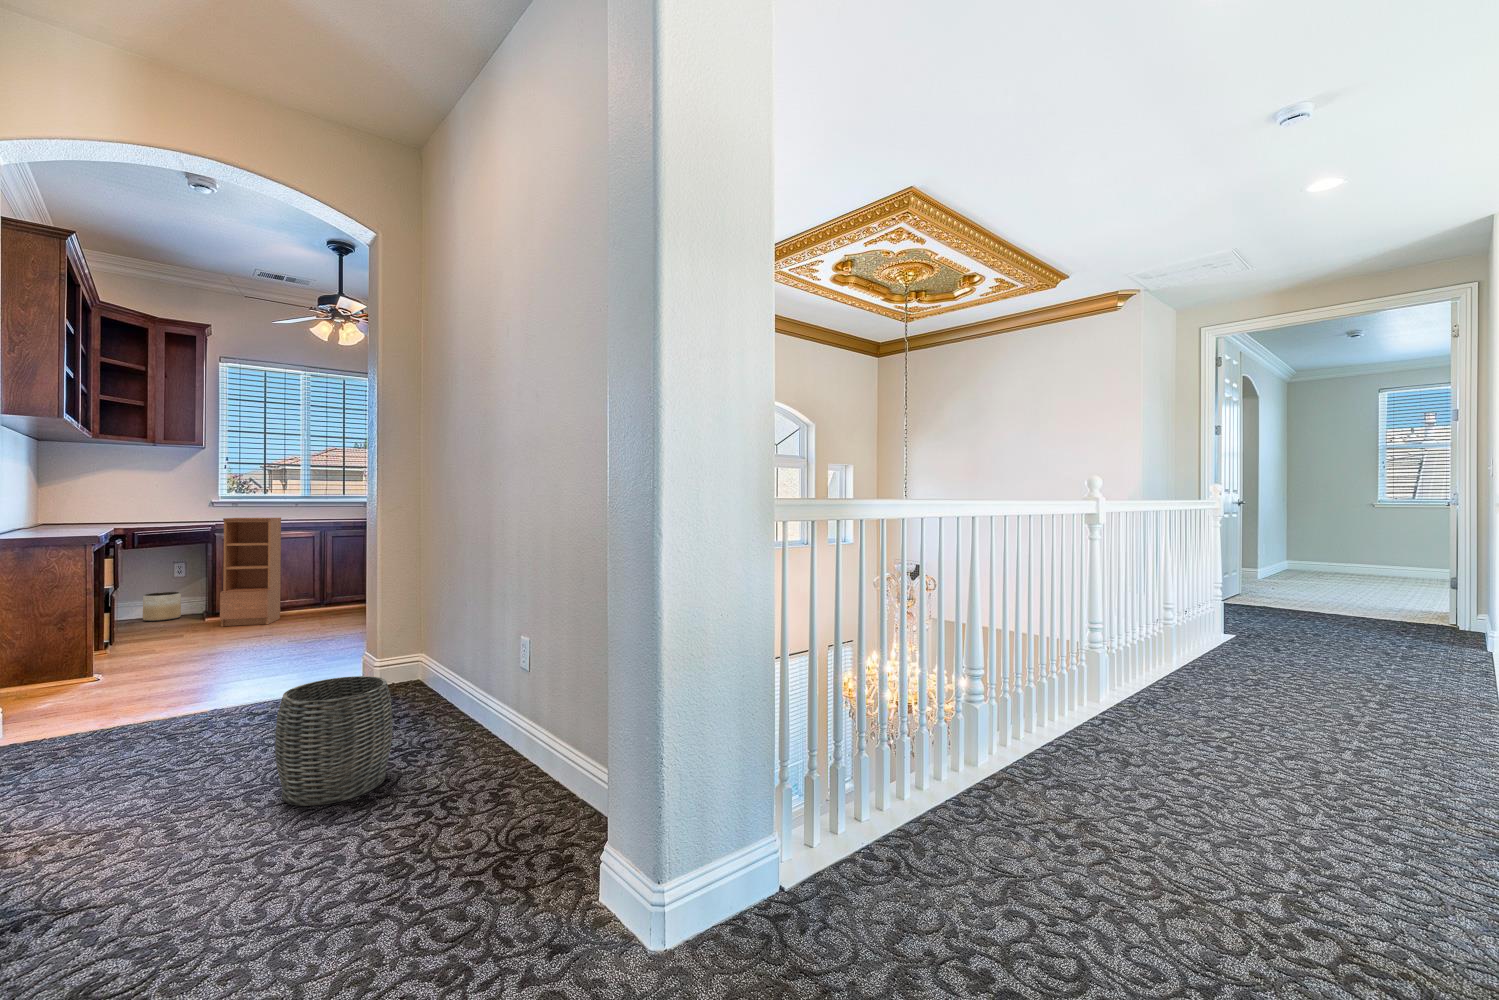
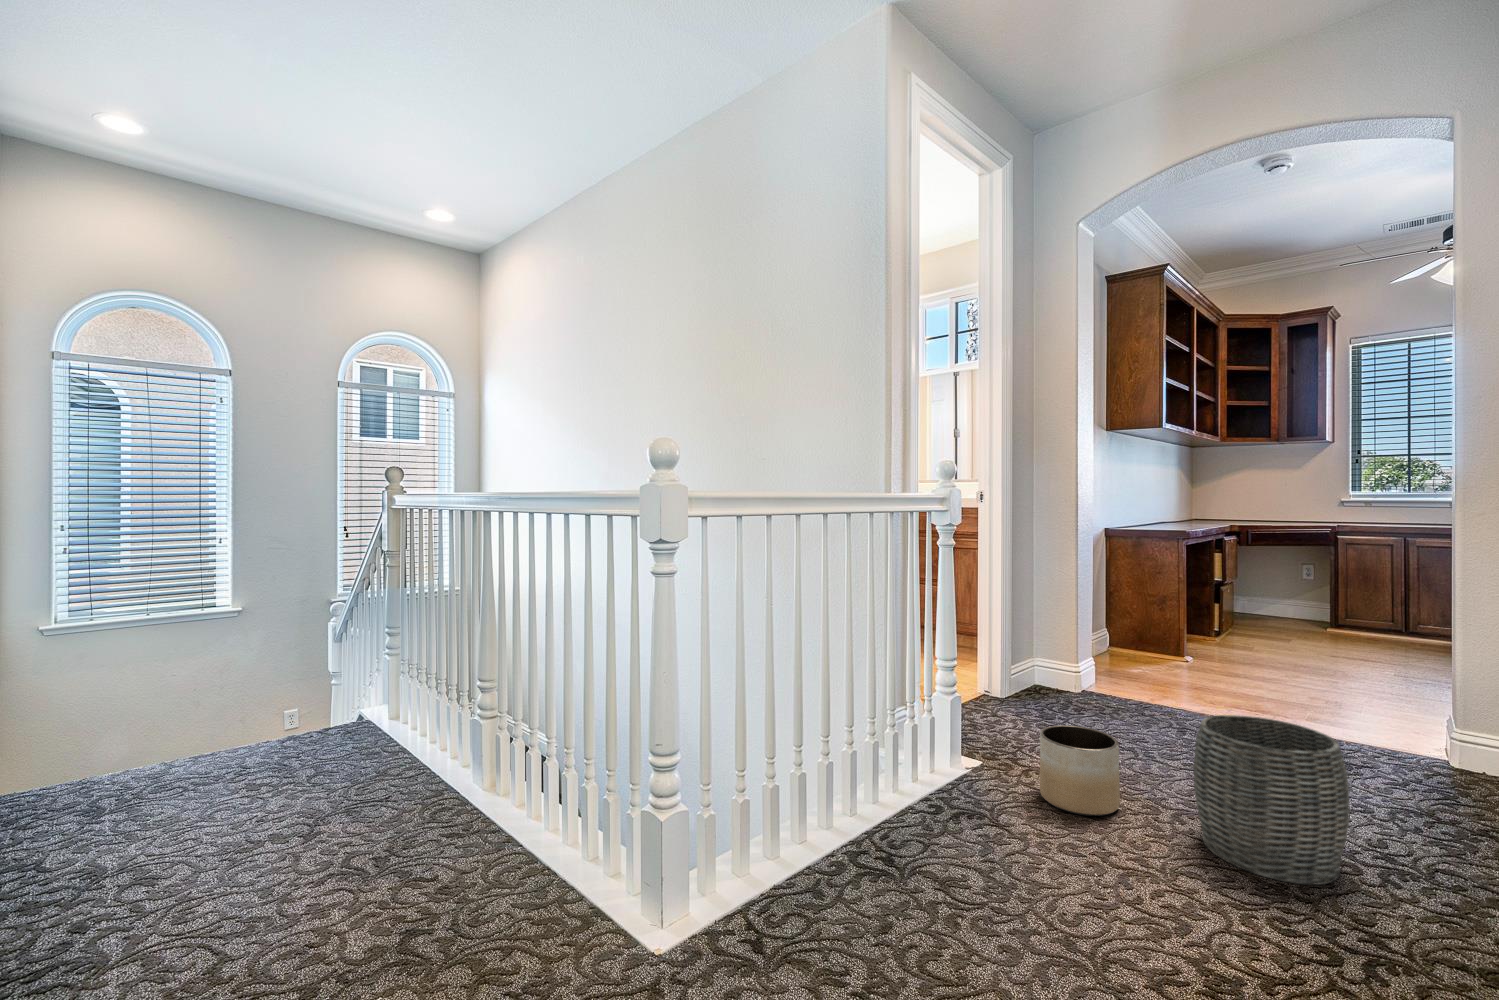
bookcase: present [220,518,281,626] -> none [1335,518,1415,649]
planter: present [143,592,181,621] -> present [1040,725,1120,816]

